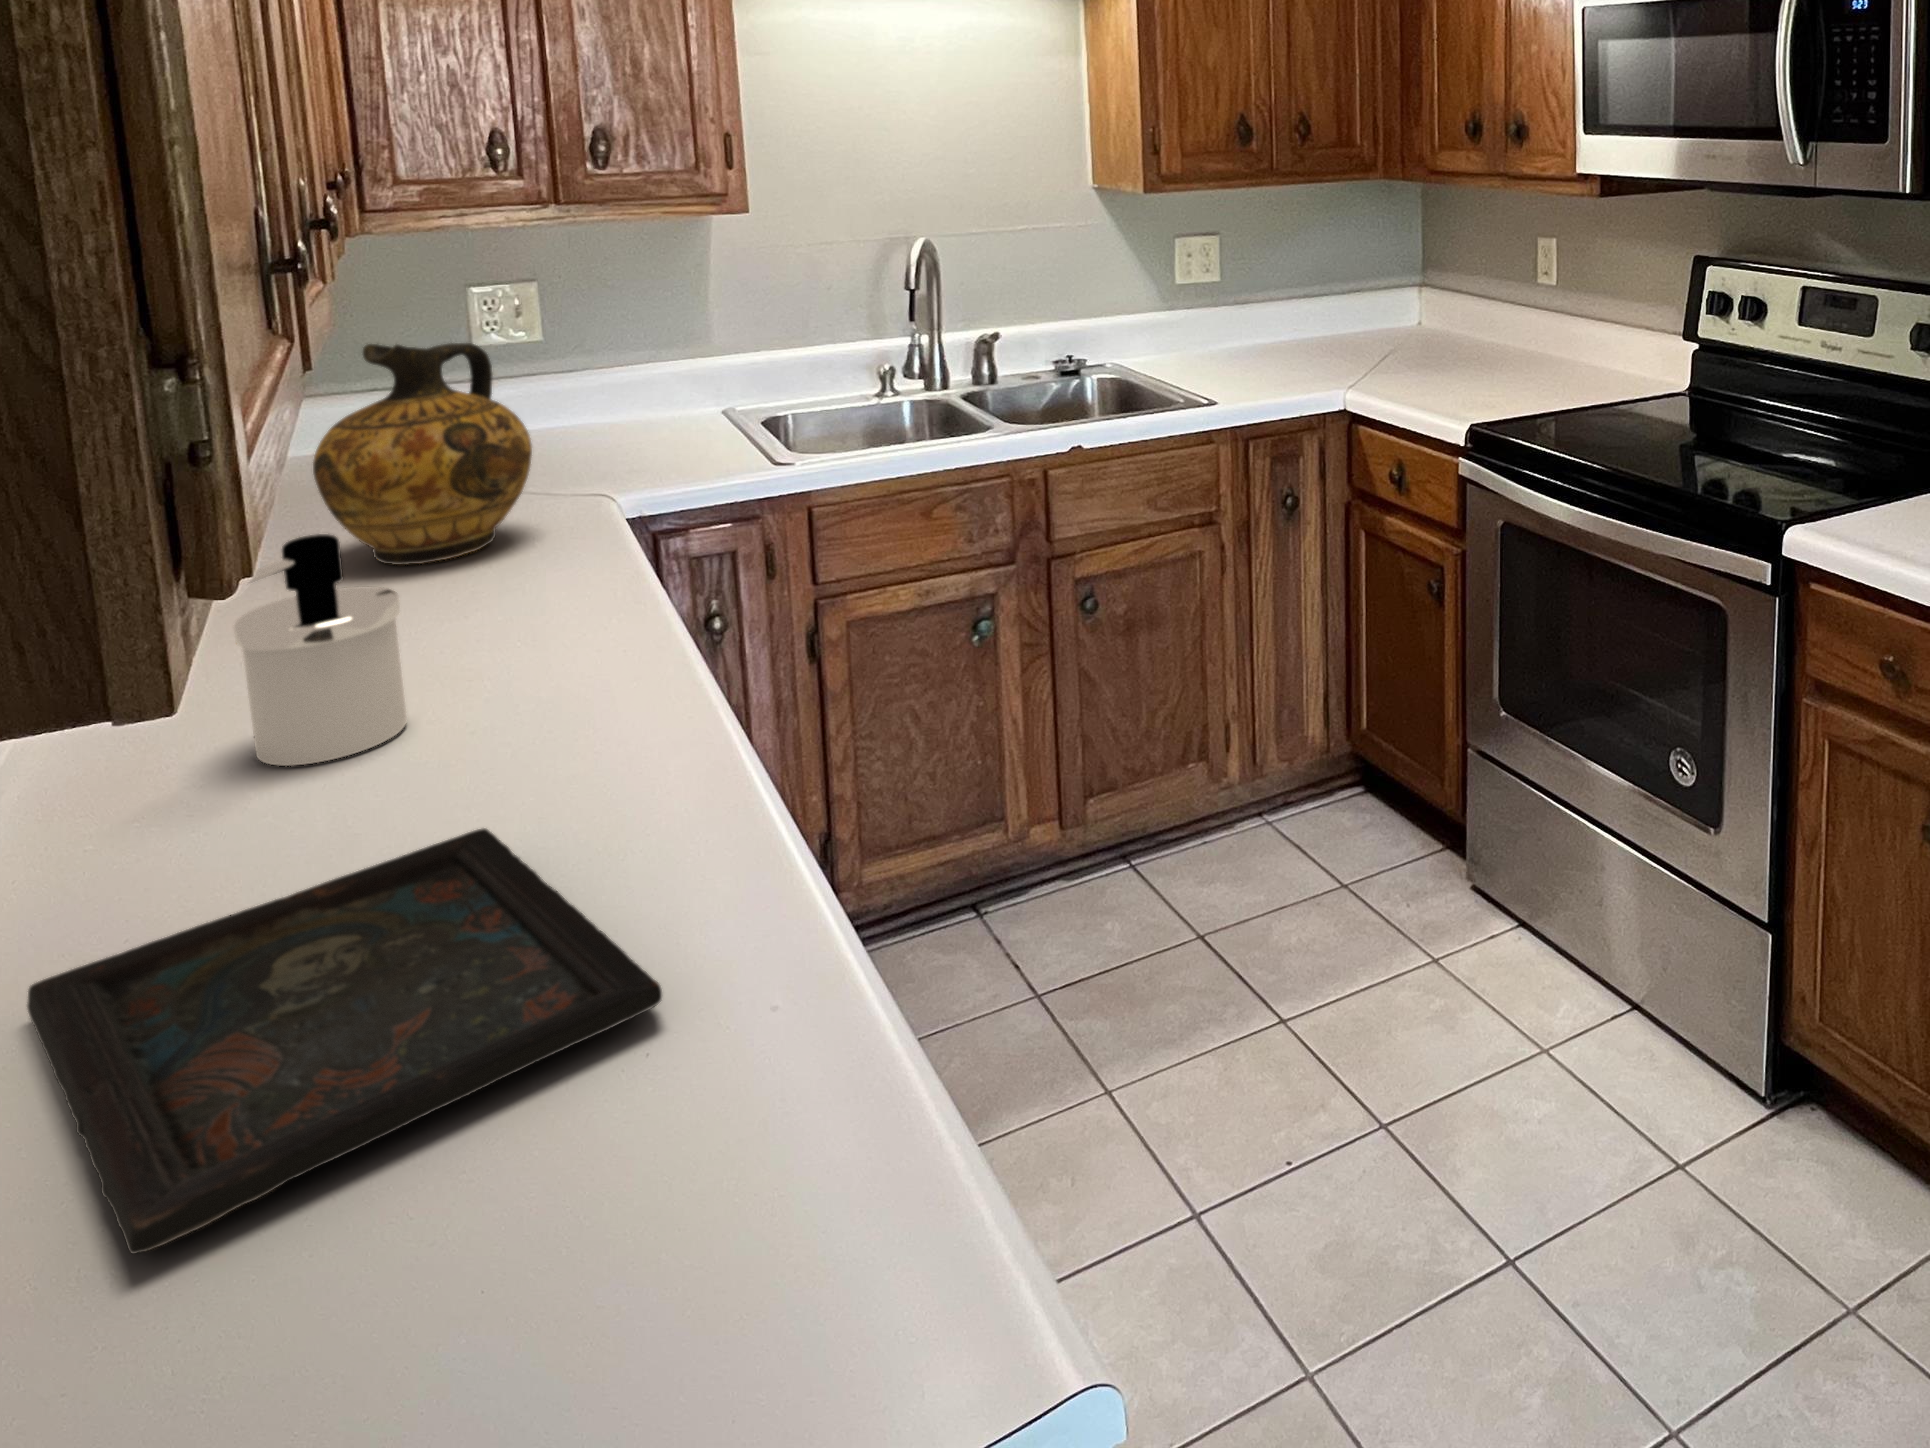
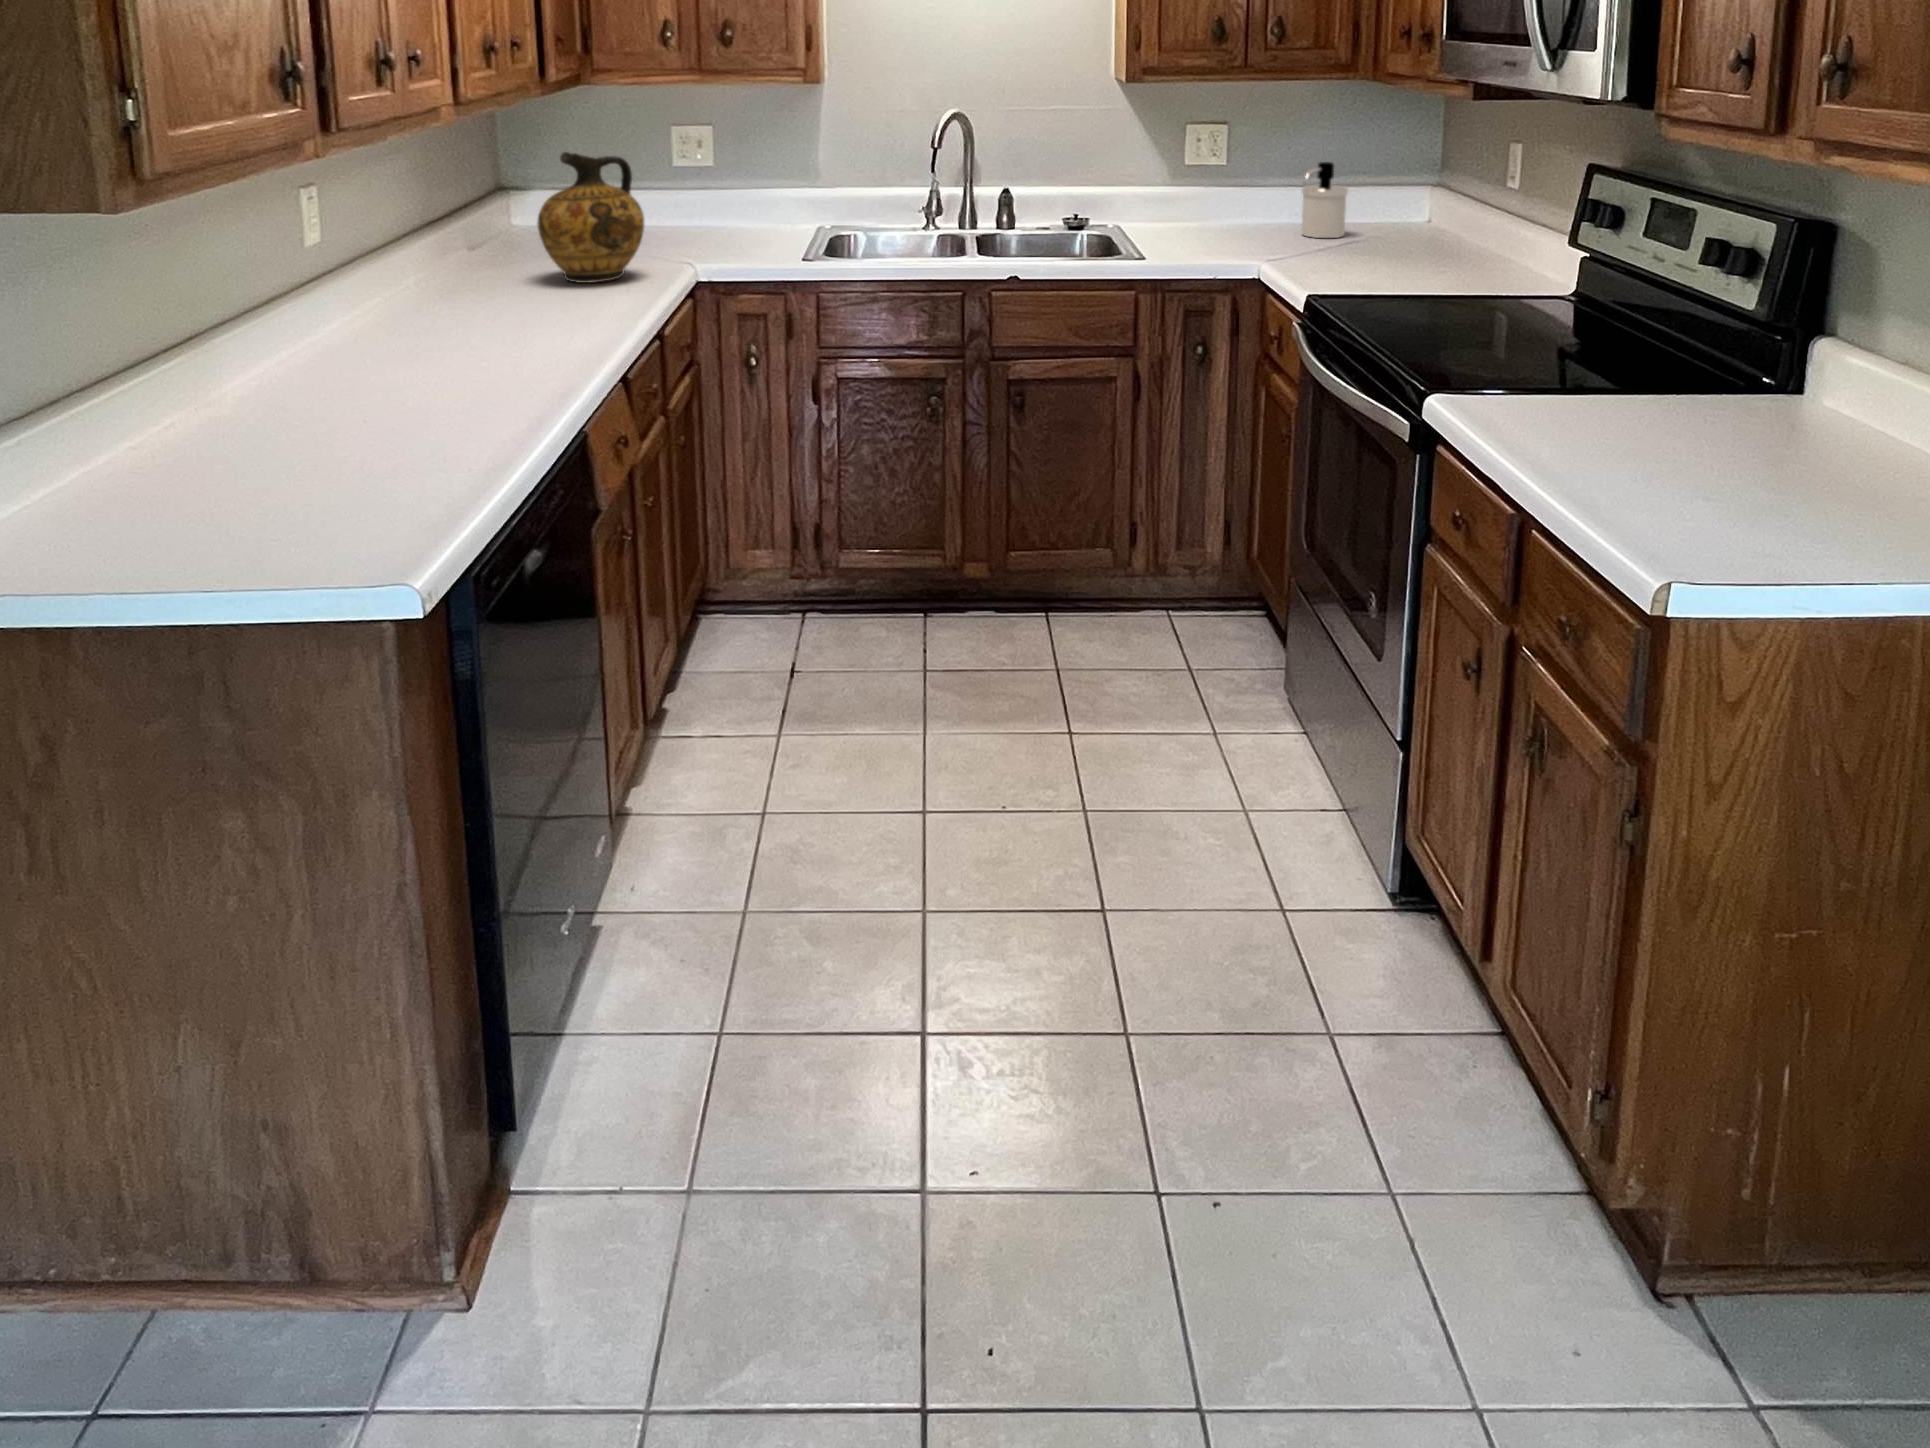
soap dispenser: present [234,534,407,766] -> present [1302,162,1348,238]
tray: present [27,828,662,1254] -> none [277,376,480,457]

